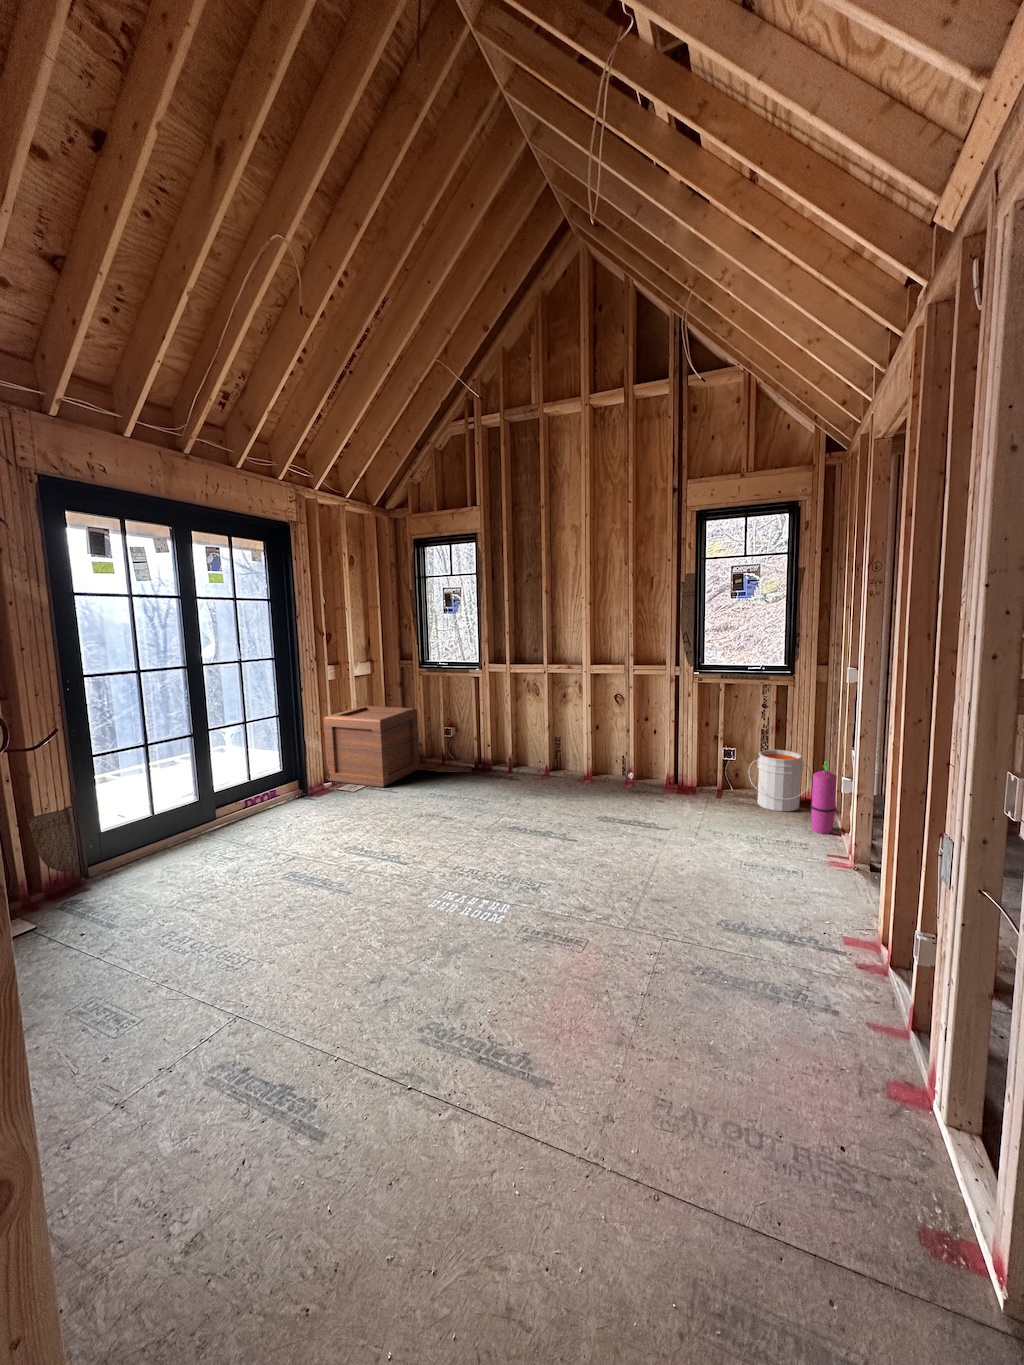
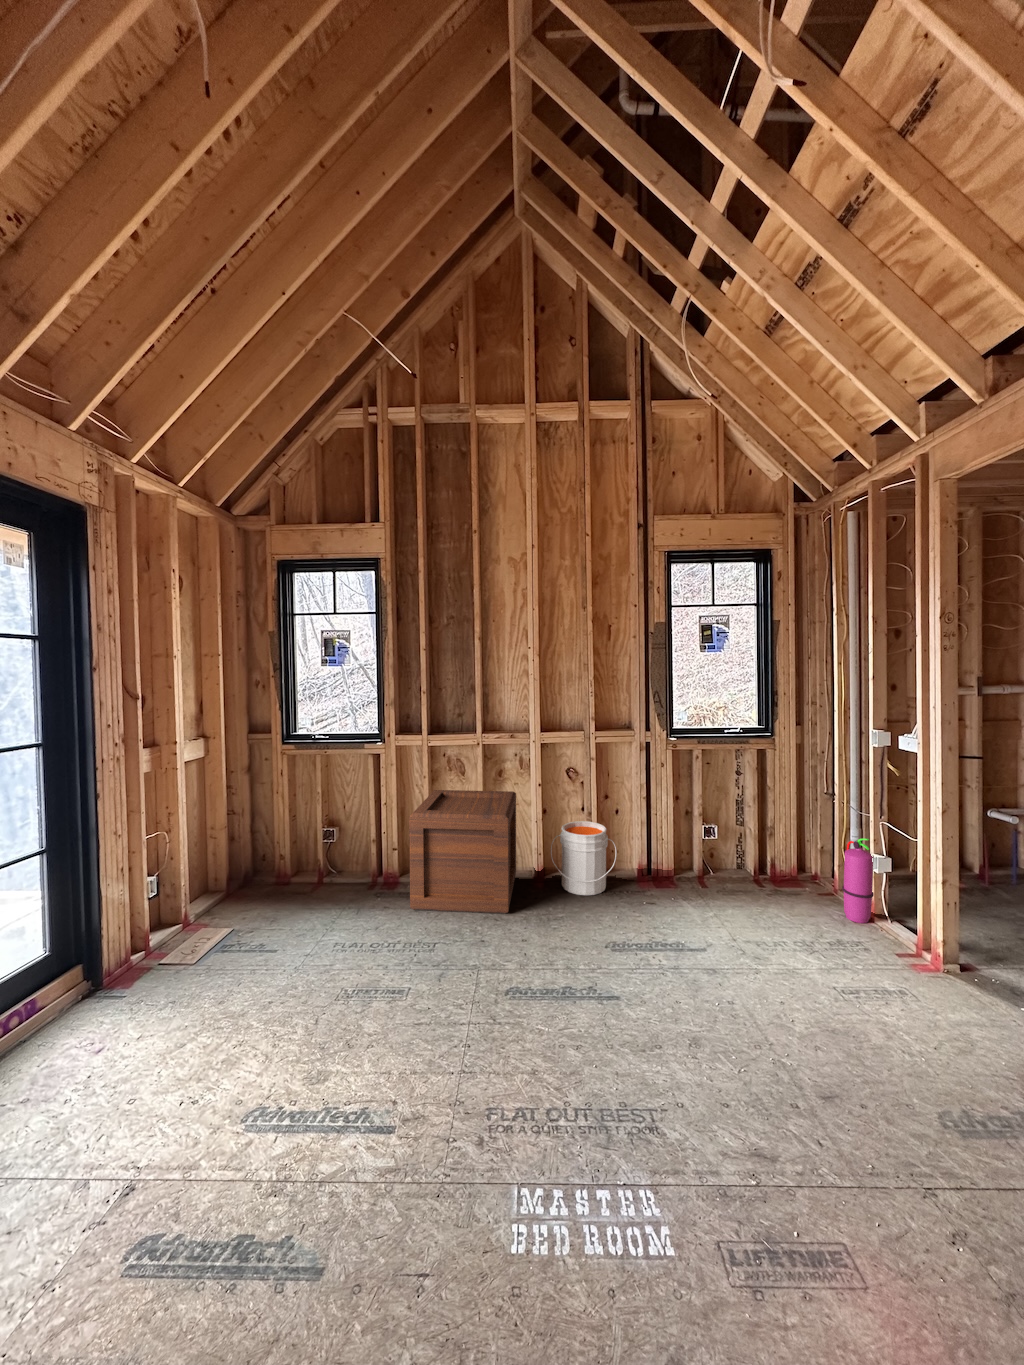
wooden crate: present [324,706,420,787] -> present [409,790,516,913]
bucket: present [749,750,812,811] -> present [551,821,617,896]

